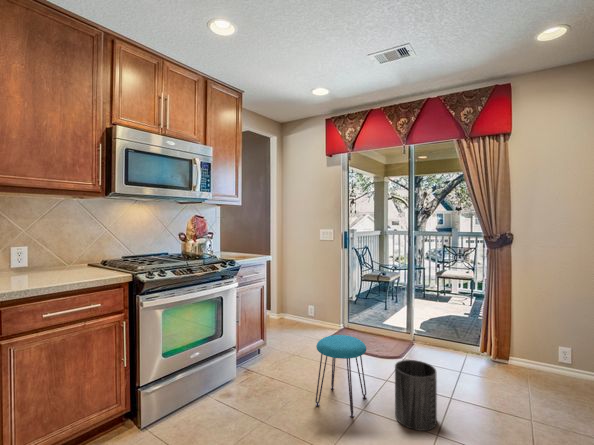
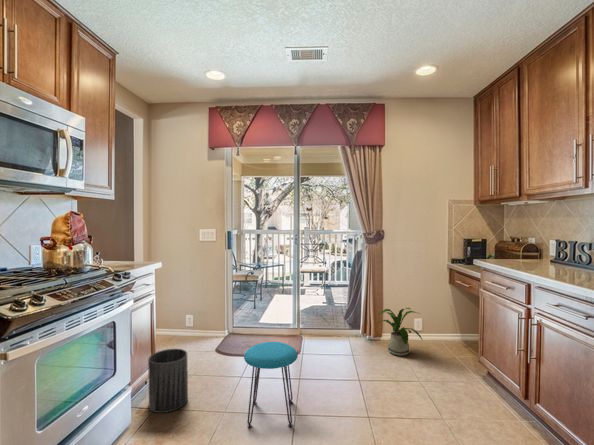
house plant: none [496,327,560,387] -> present [379,308,422,356]
trash can: present [395,360,437,431] -> present [148,349,188,413]

